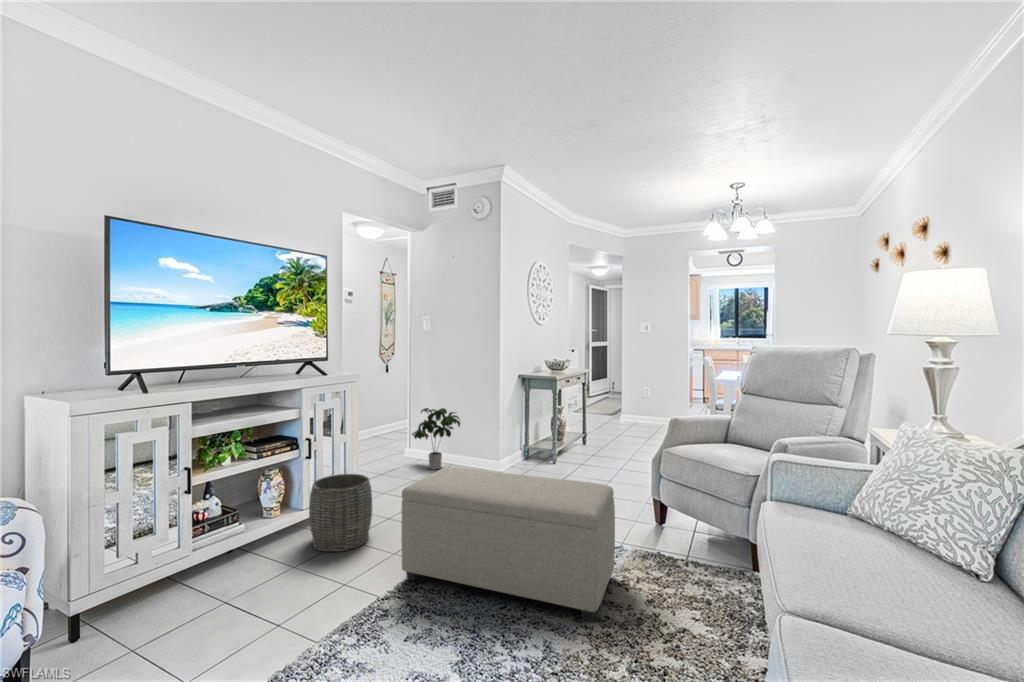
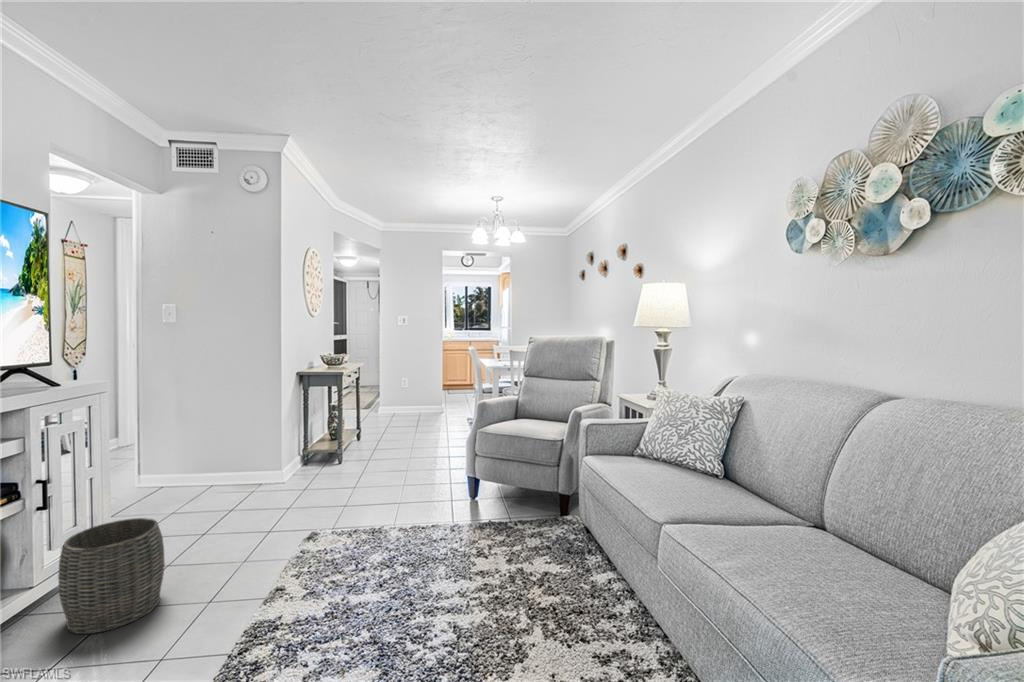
potted plant: present [412,408,460,469] -> none [152,420,229,497]
ottoman: present [401,467,615,621] -> none [247,469,480,622]

